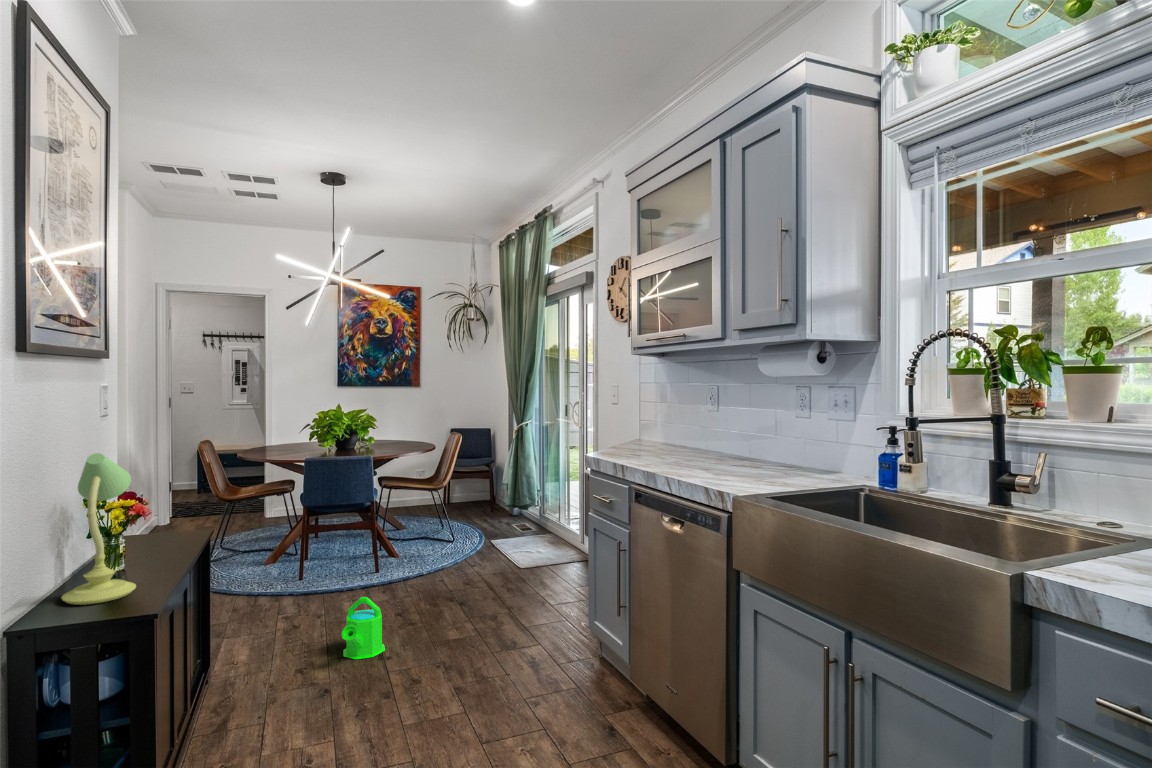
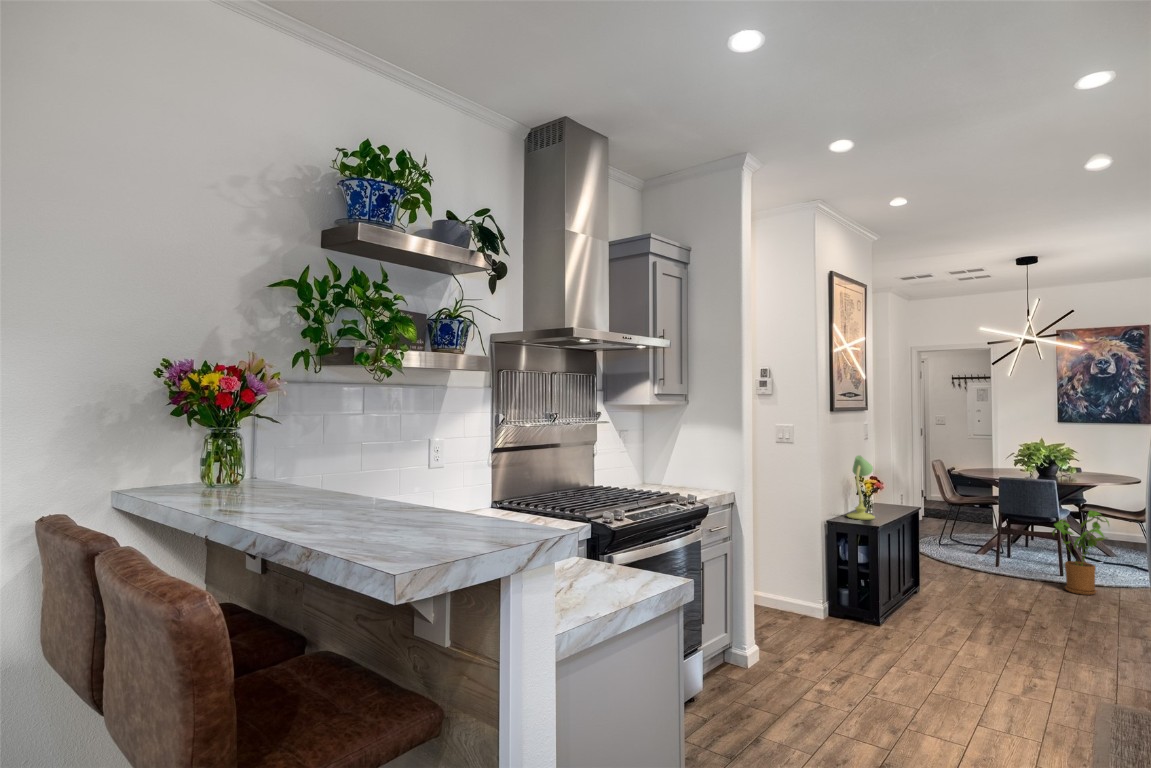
house plant: none [374,489,435,596] -> present [1052,510,1109,595]
watering can: present [342,597,385,659] -> none [1003,572,1041,614]

